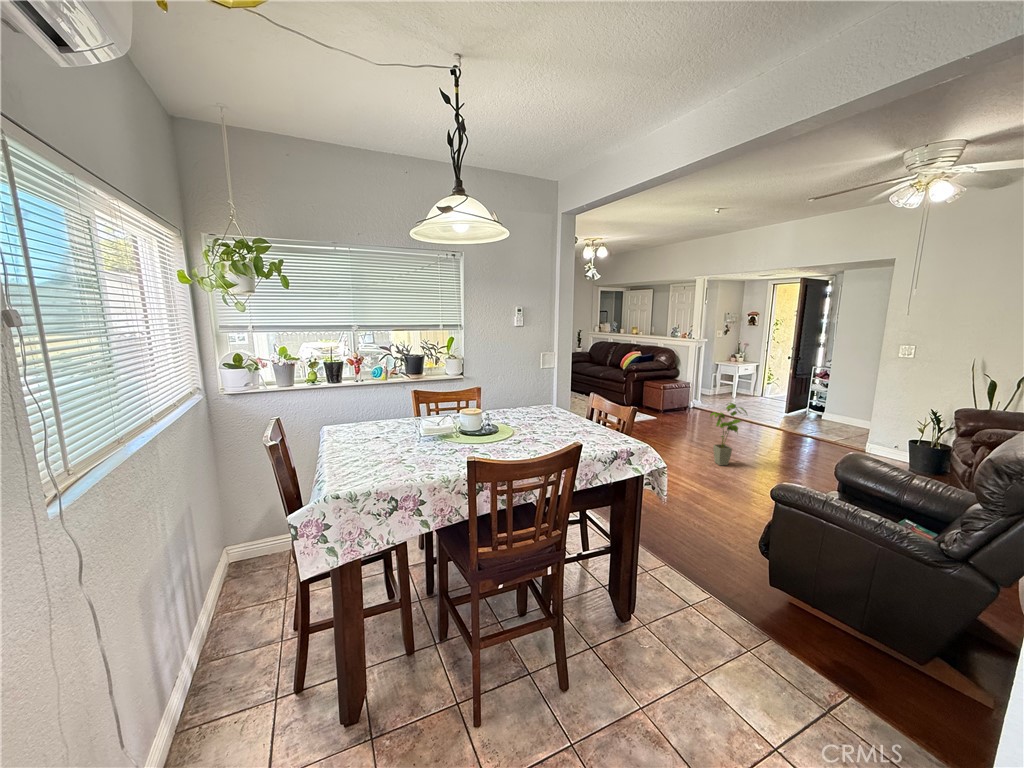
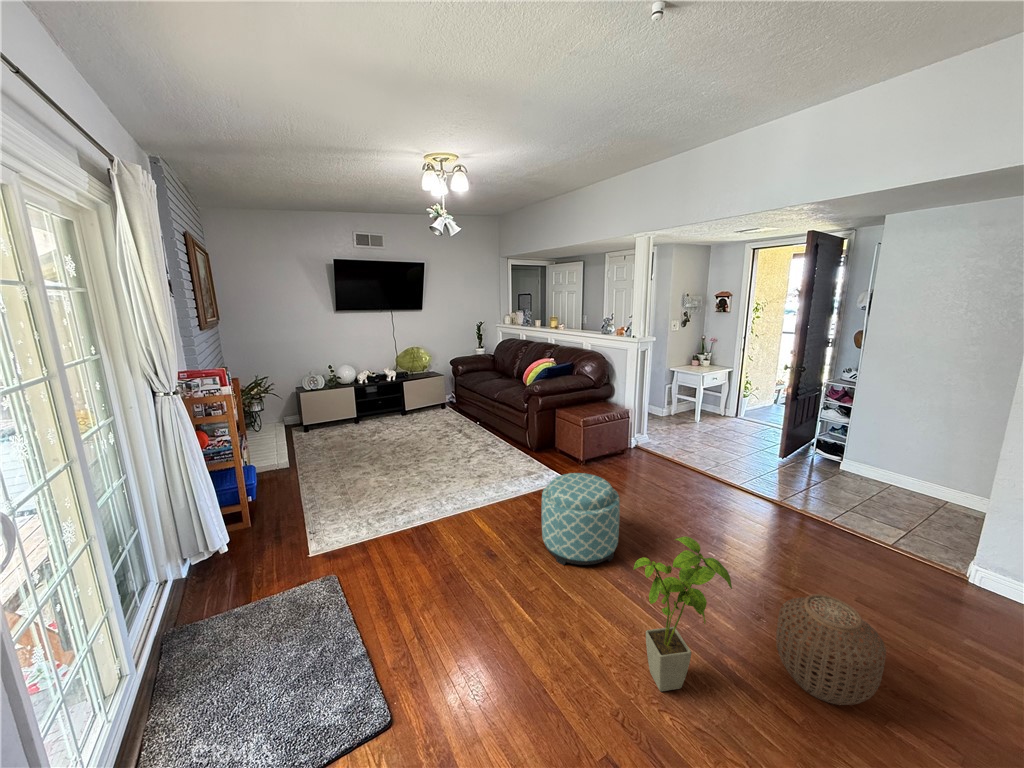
ottoman: none [655,402,696,441] -> present [542,473,620,565]
woven basket: none [767,432,807,470] -> present [776,594,886,705]

